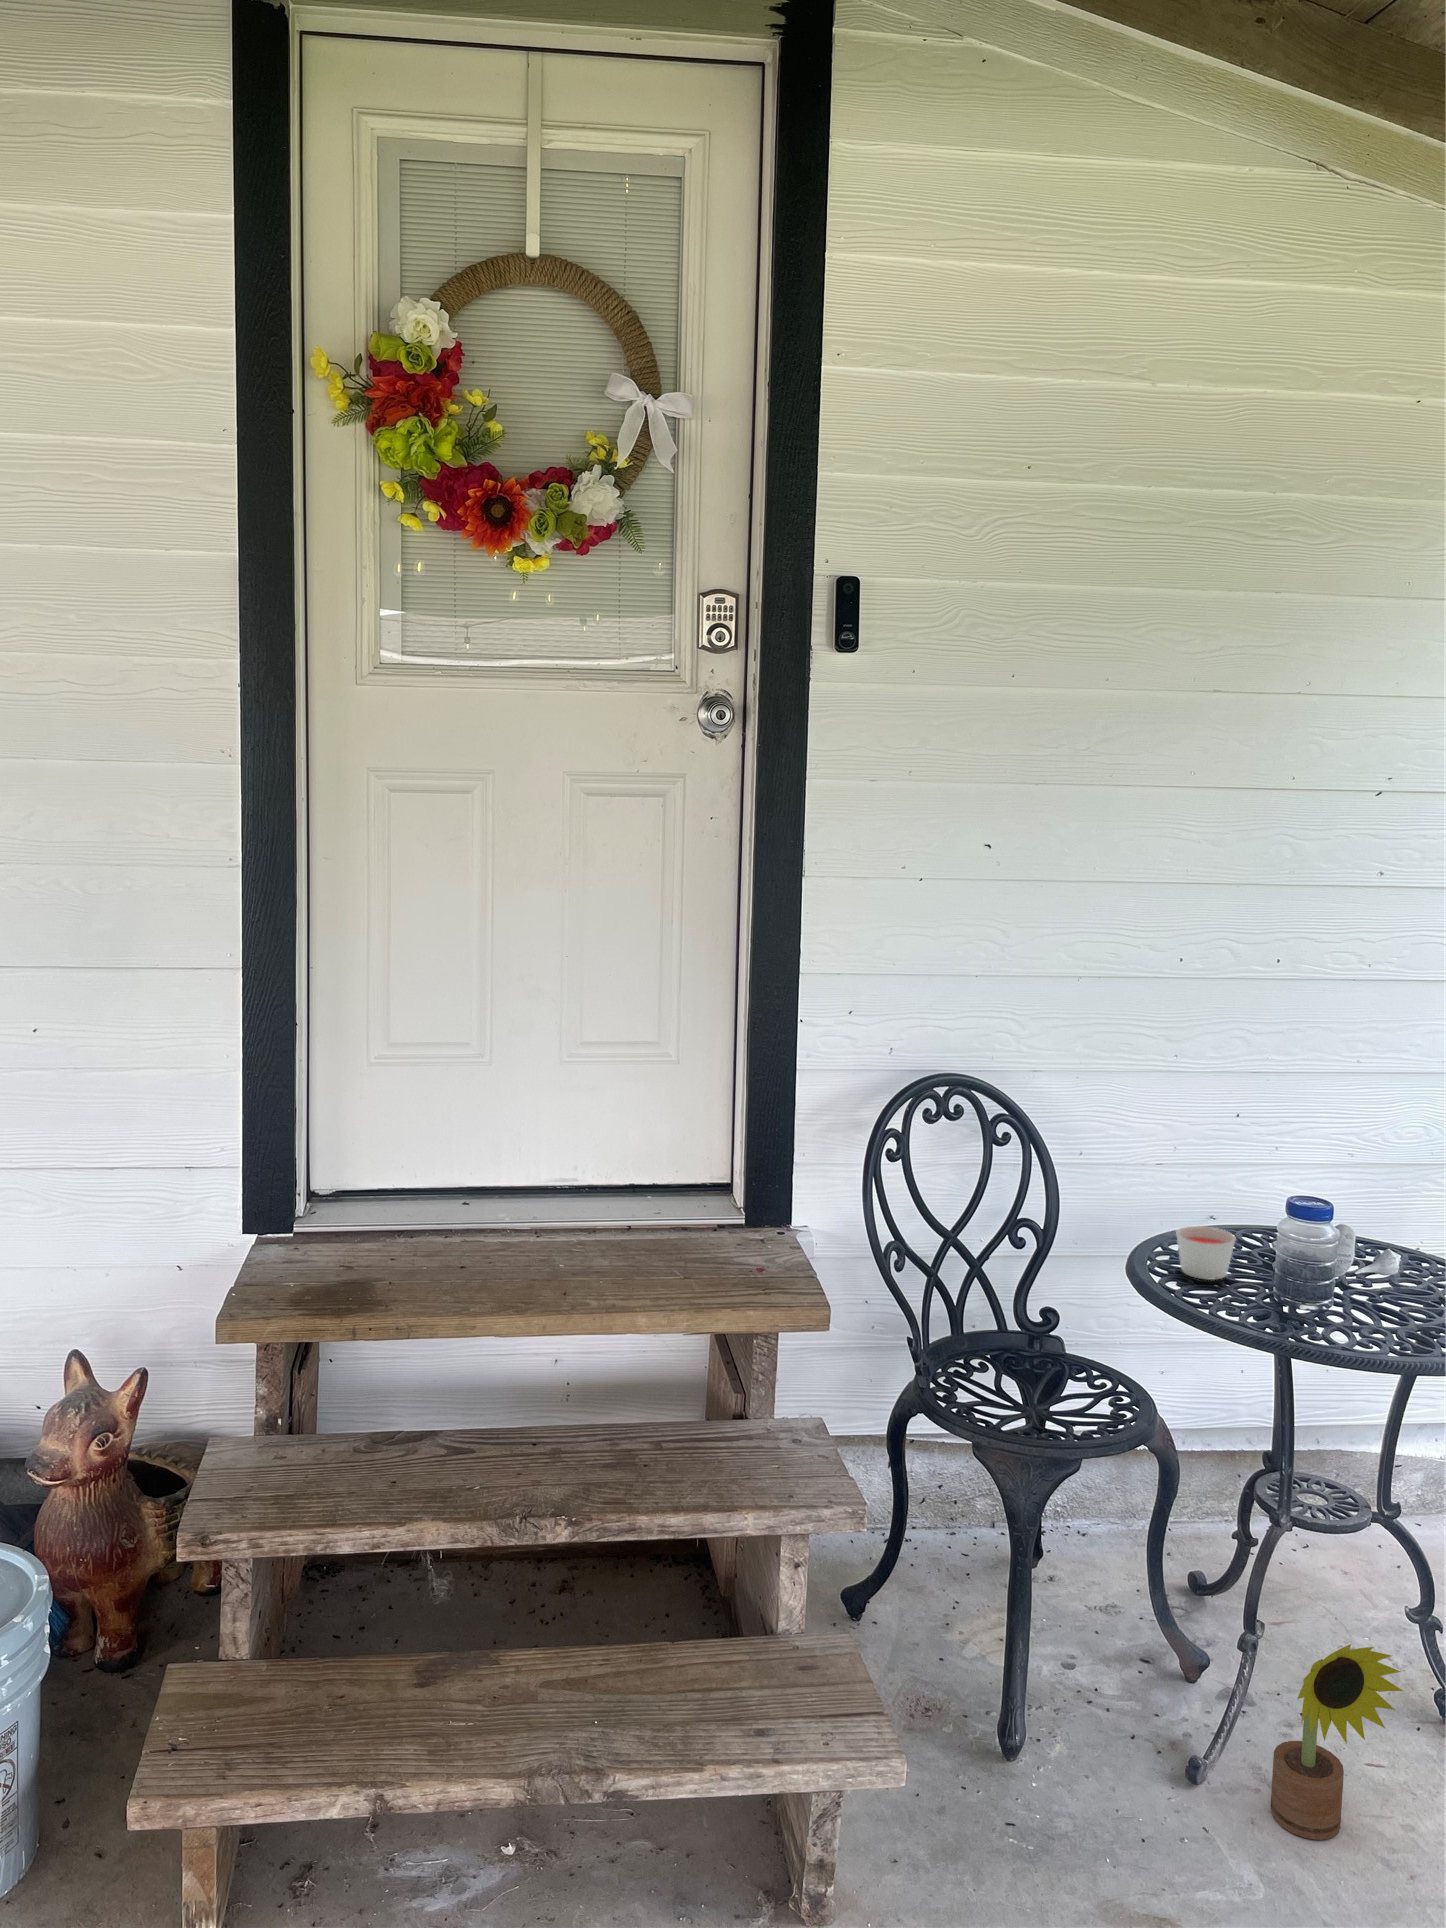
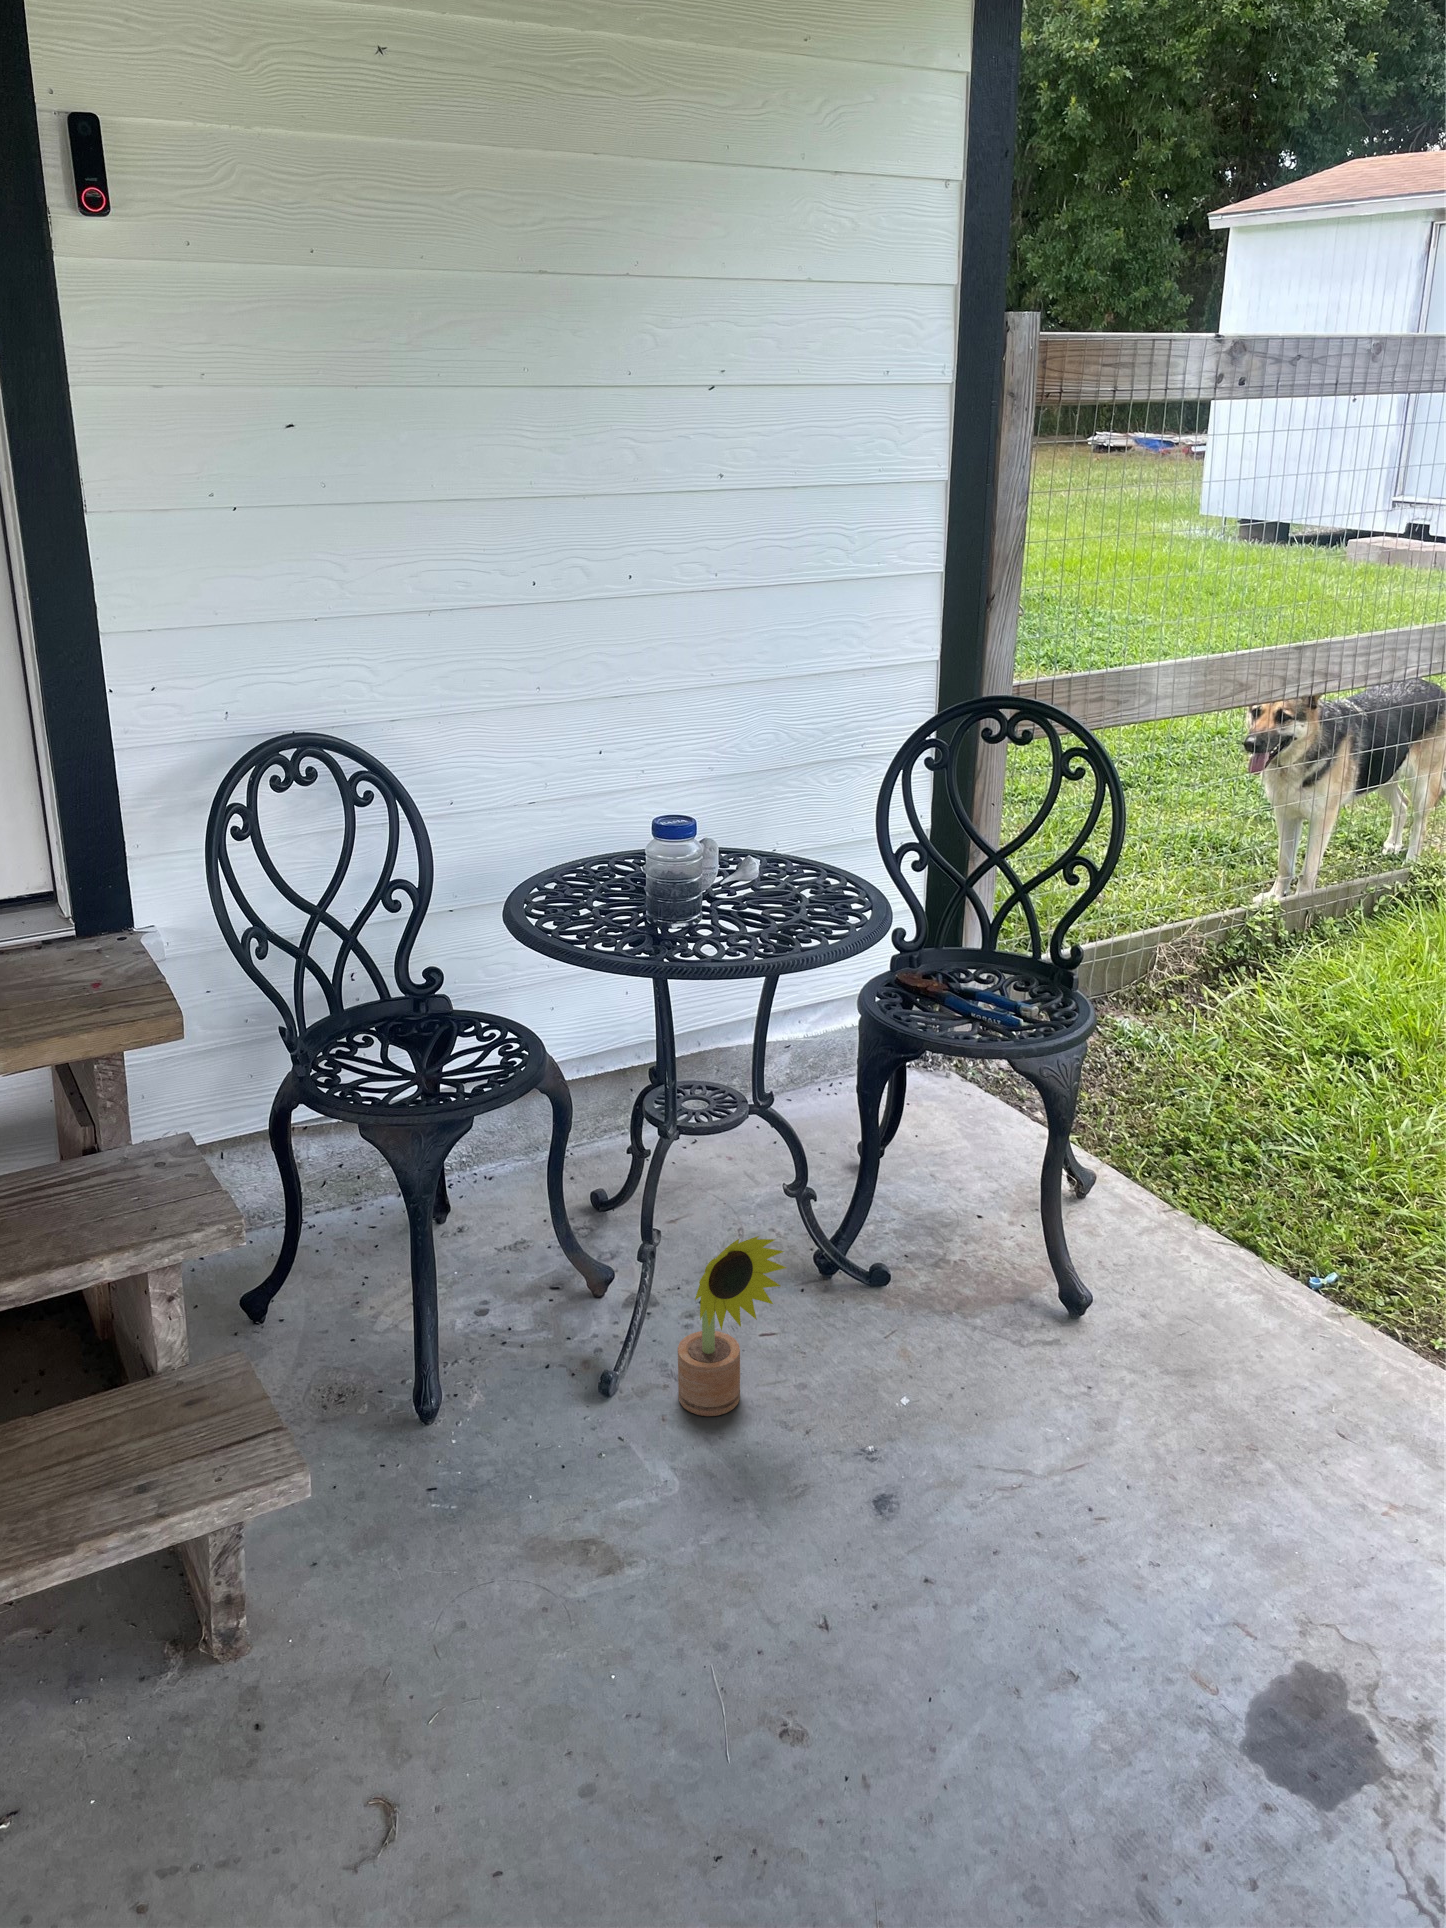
candle: present [1176,1226,1235,1280] -> none [548,861,607,914]

